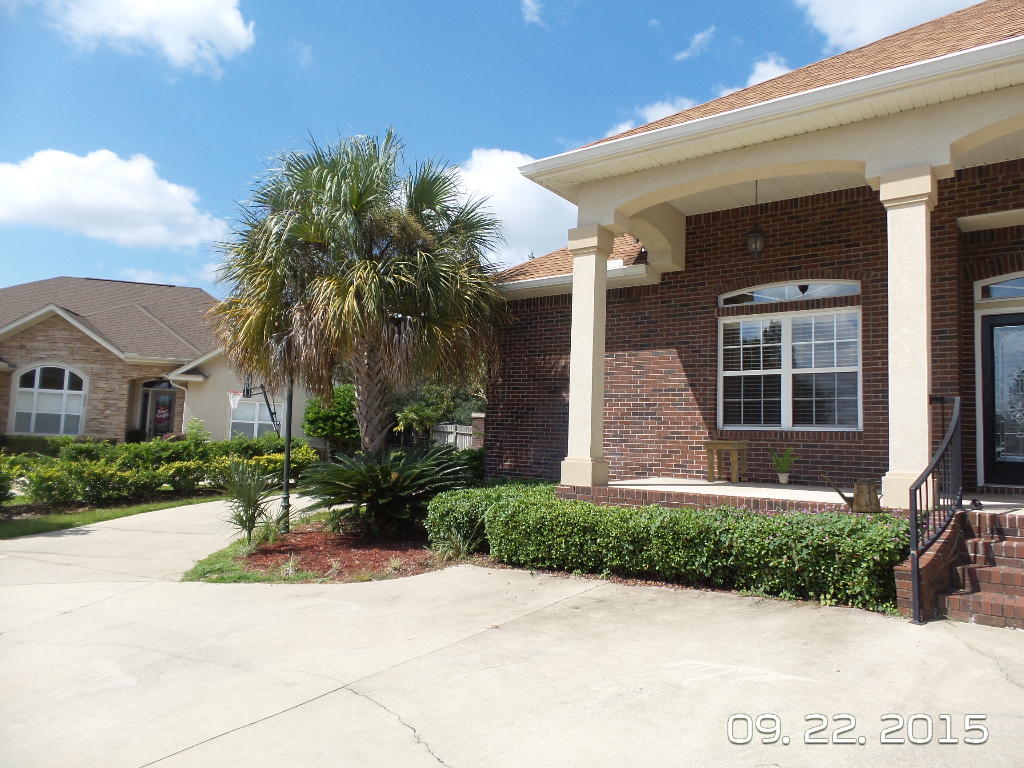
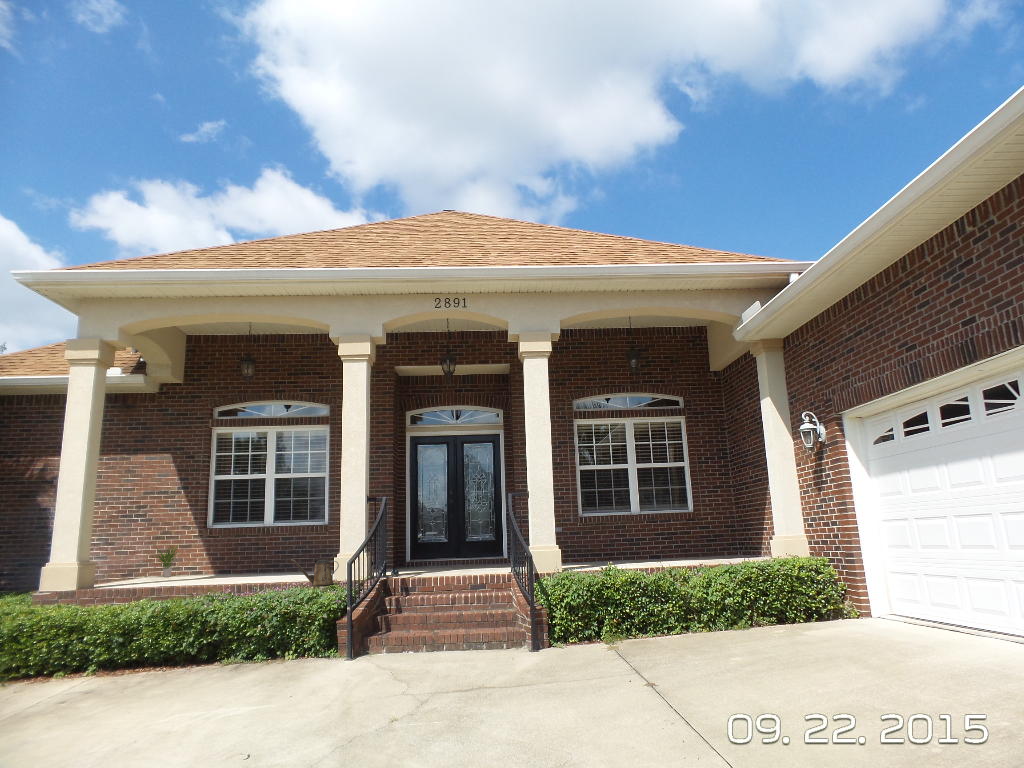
side table: present [701,440,749,483] -> none [191,536,238,576]
potted plant: present [771,447,797,483] -> present [157,547,177,577]

